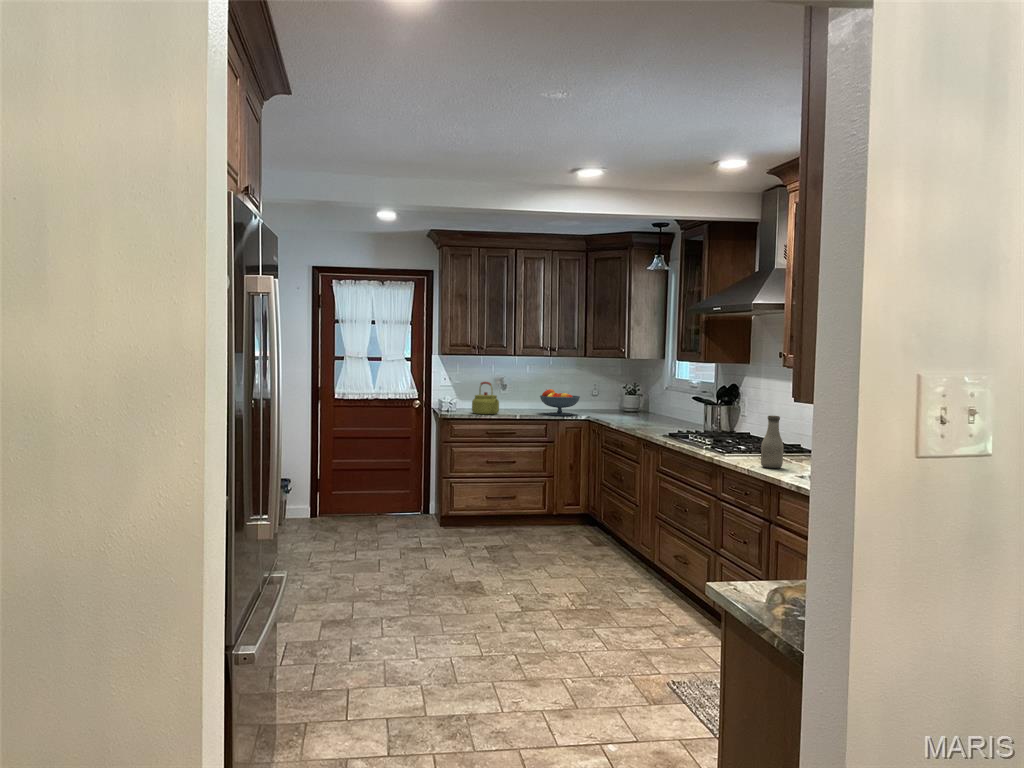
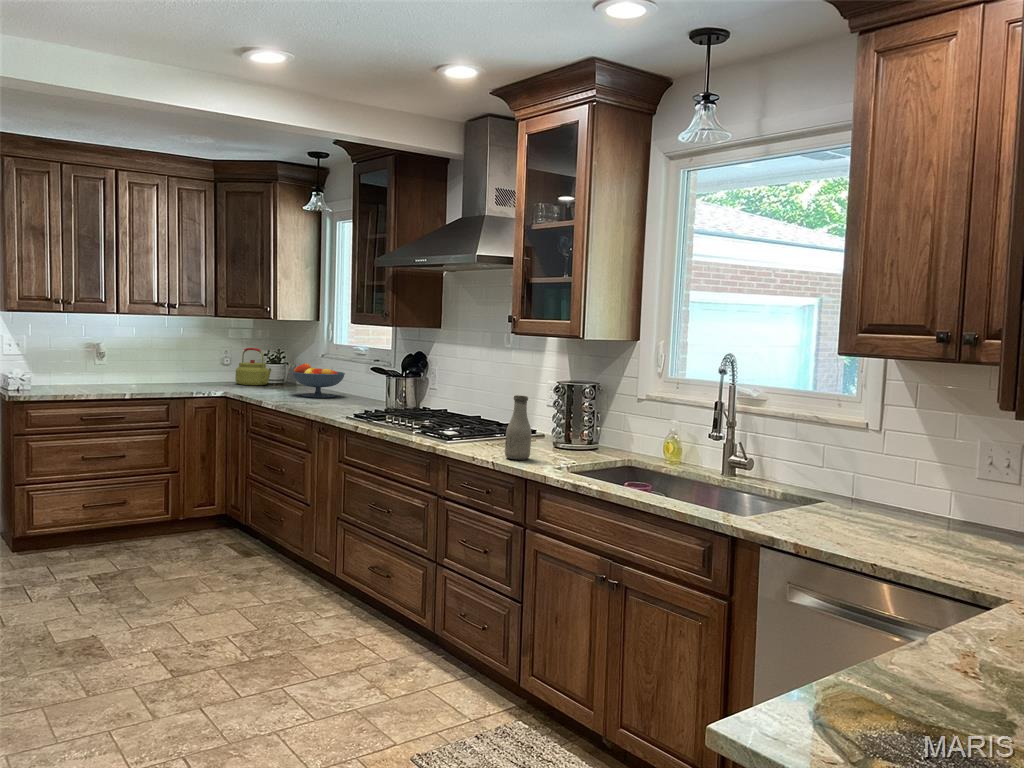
kettle: present [472,382,499,414] -> present [235,348,271,385]
fruit bowl: present [540,389,580,416] -> present [292,363,345,398]

